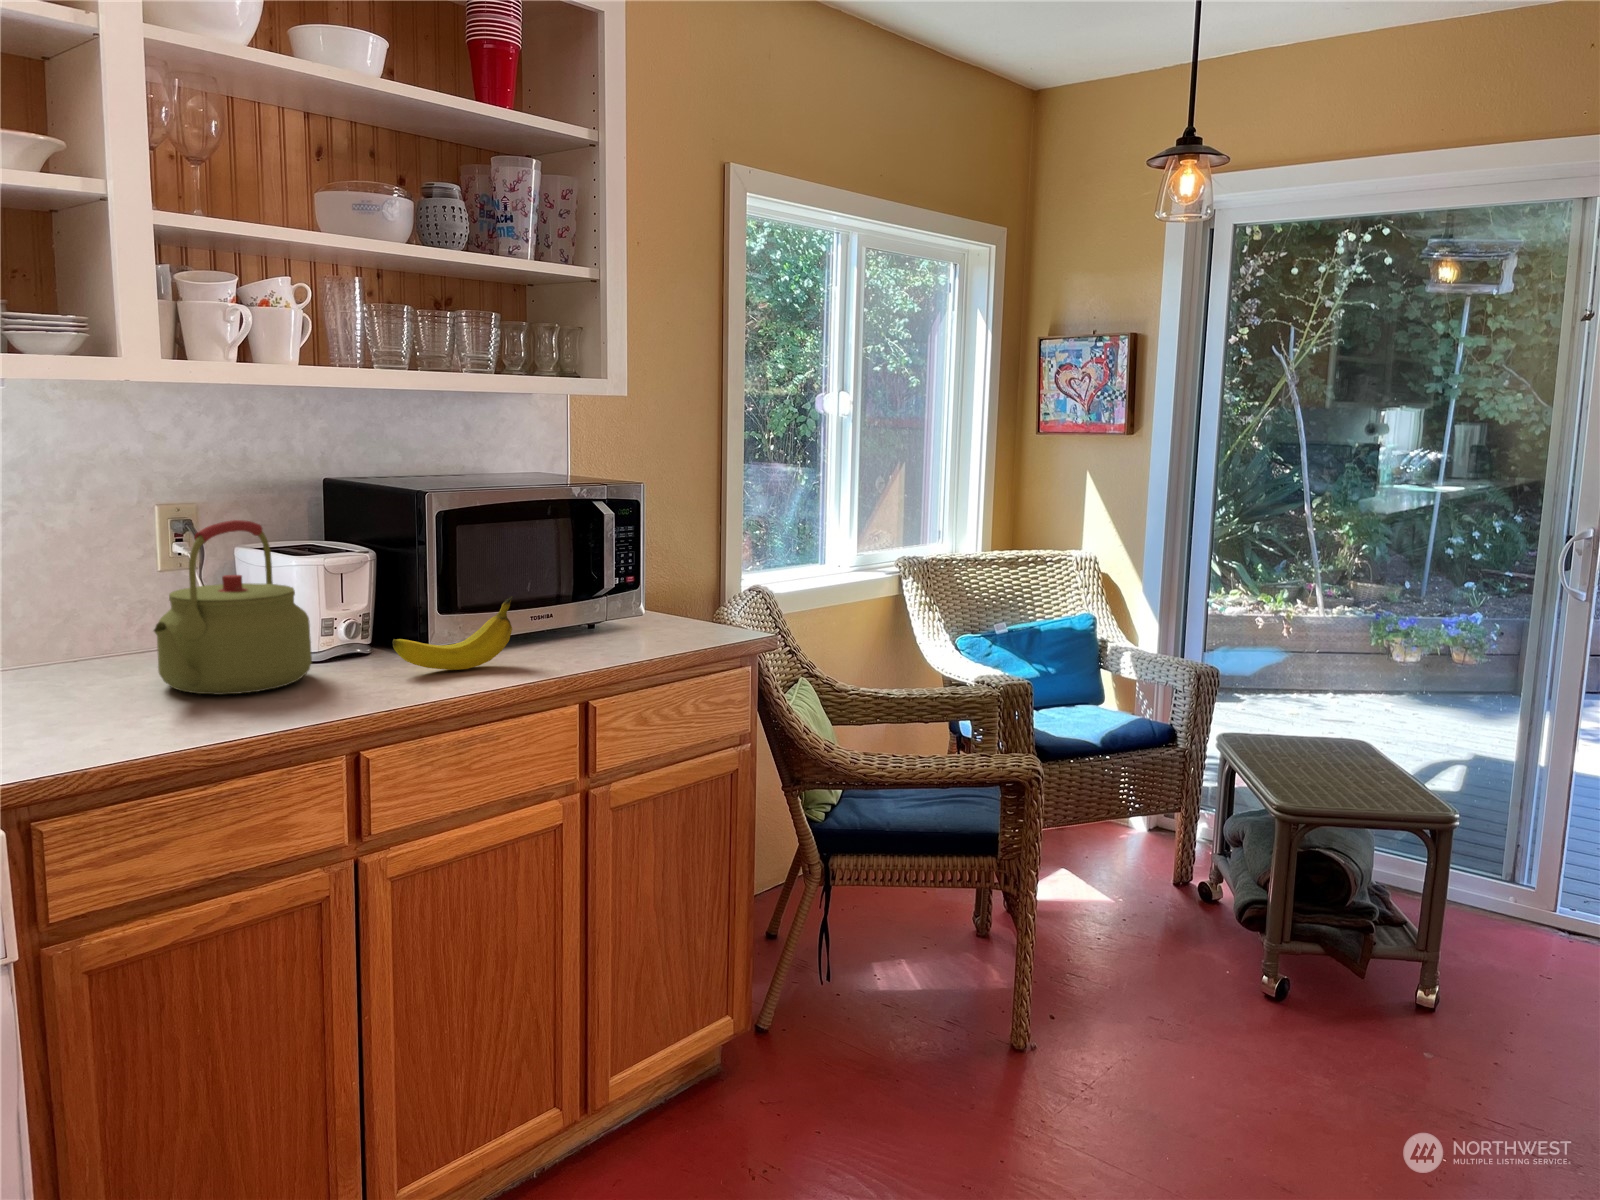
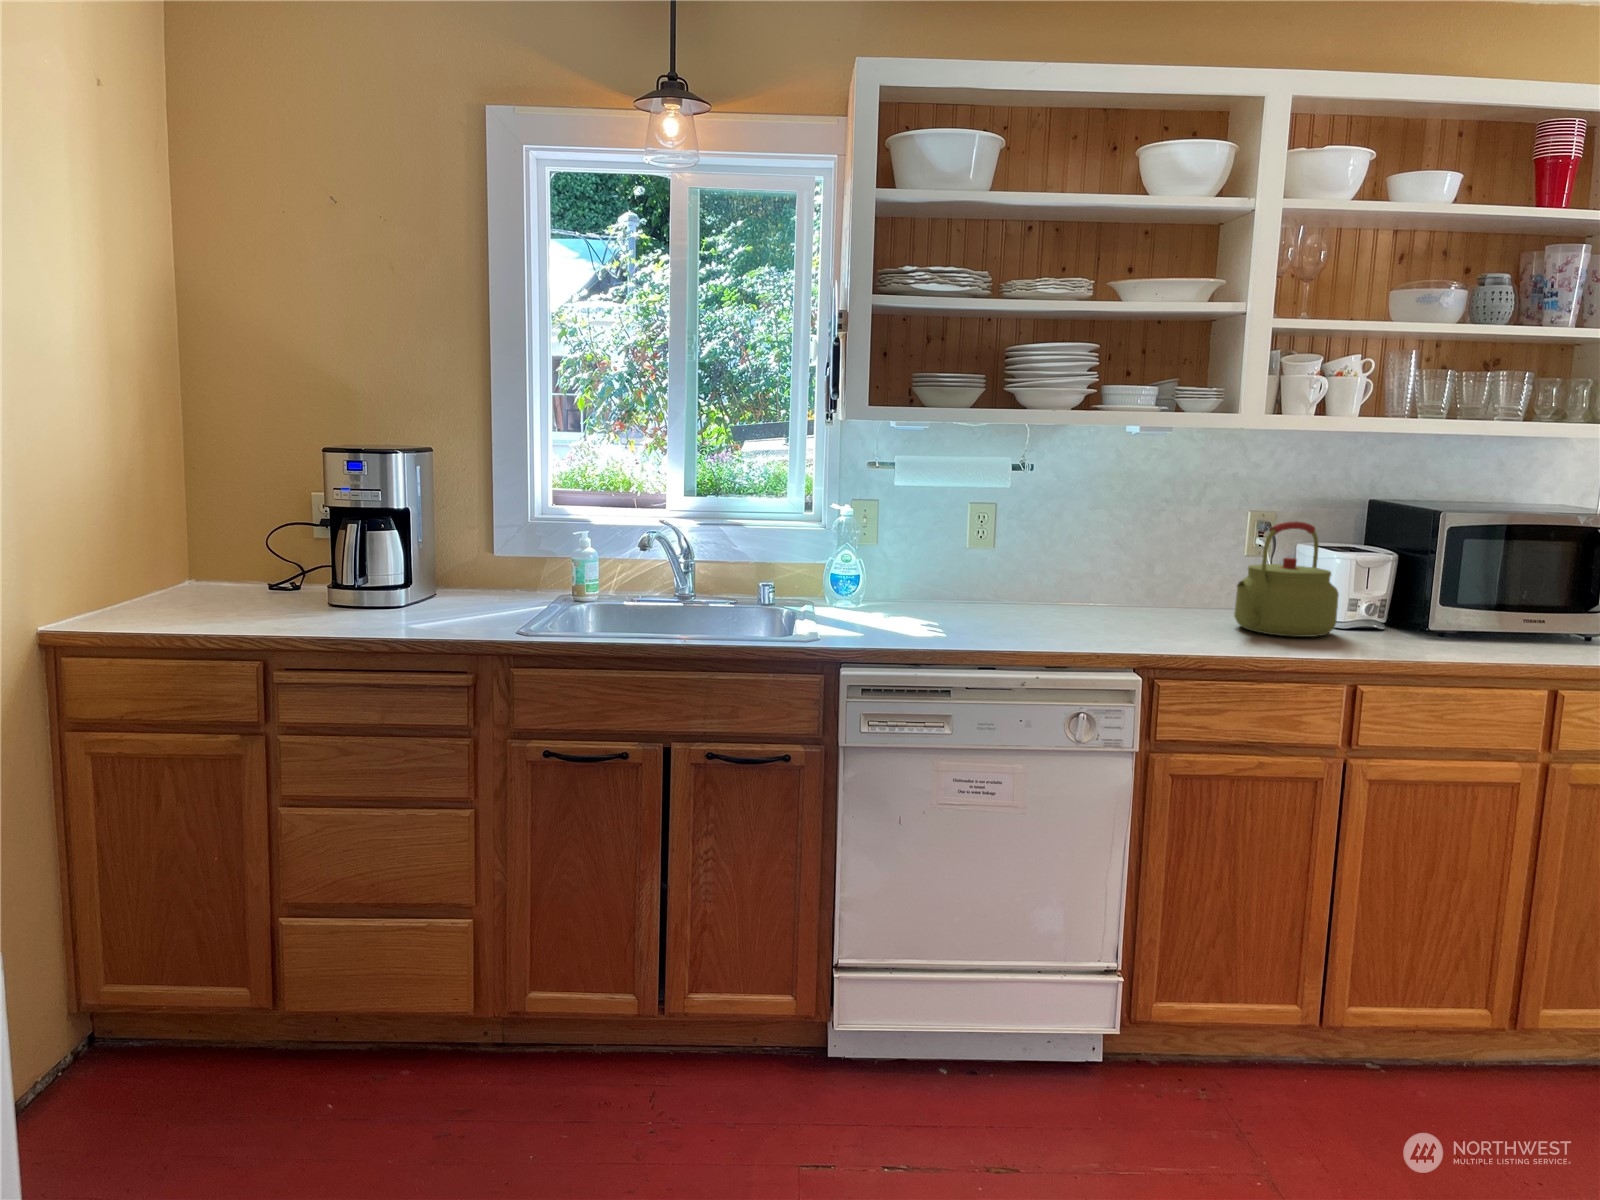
fruit: present [393,596,512,670] -> none [1398,597,1506,647]

